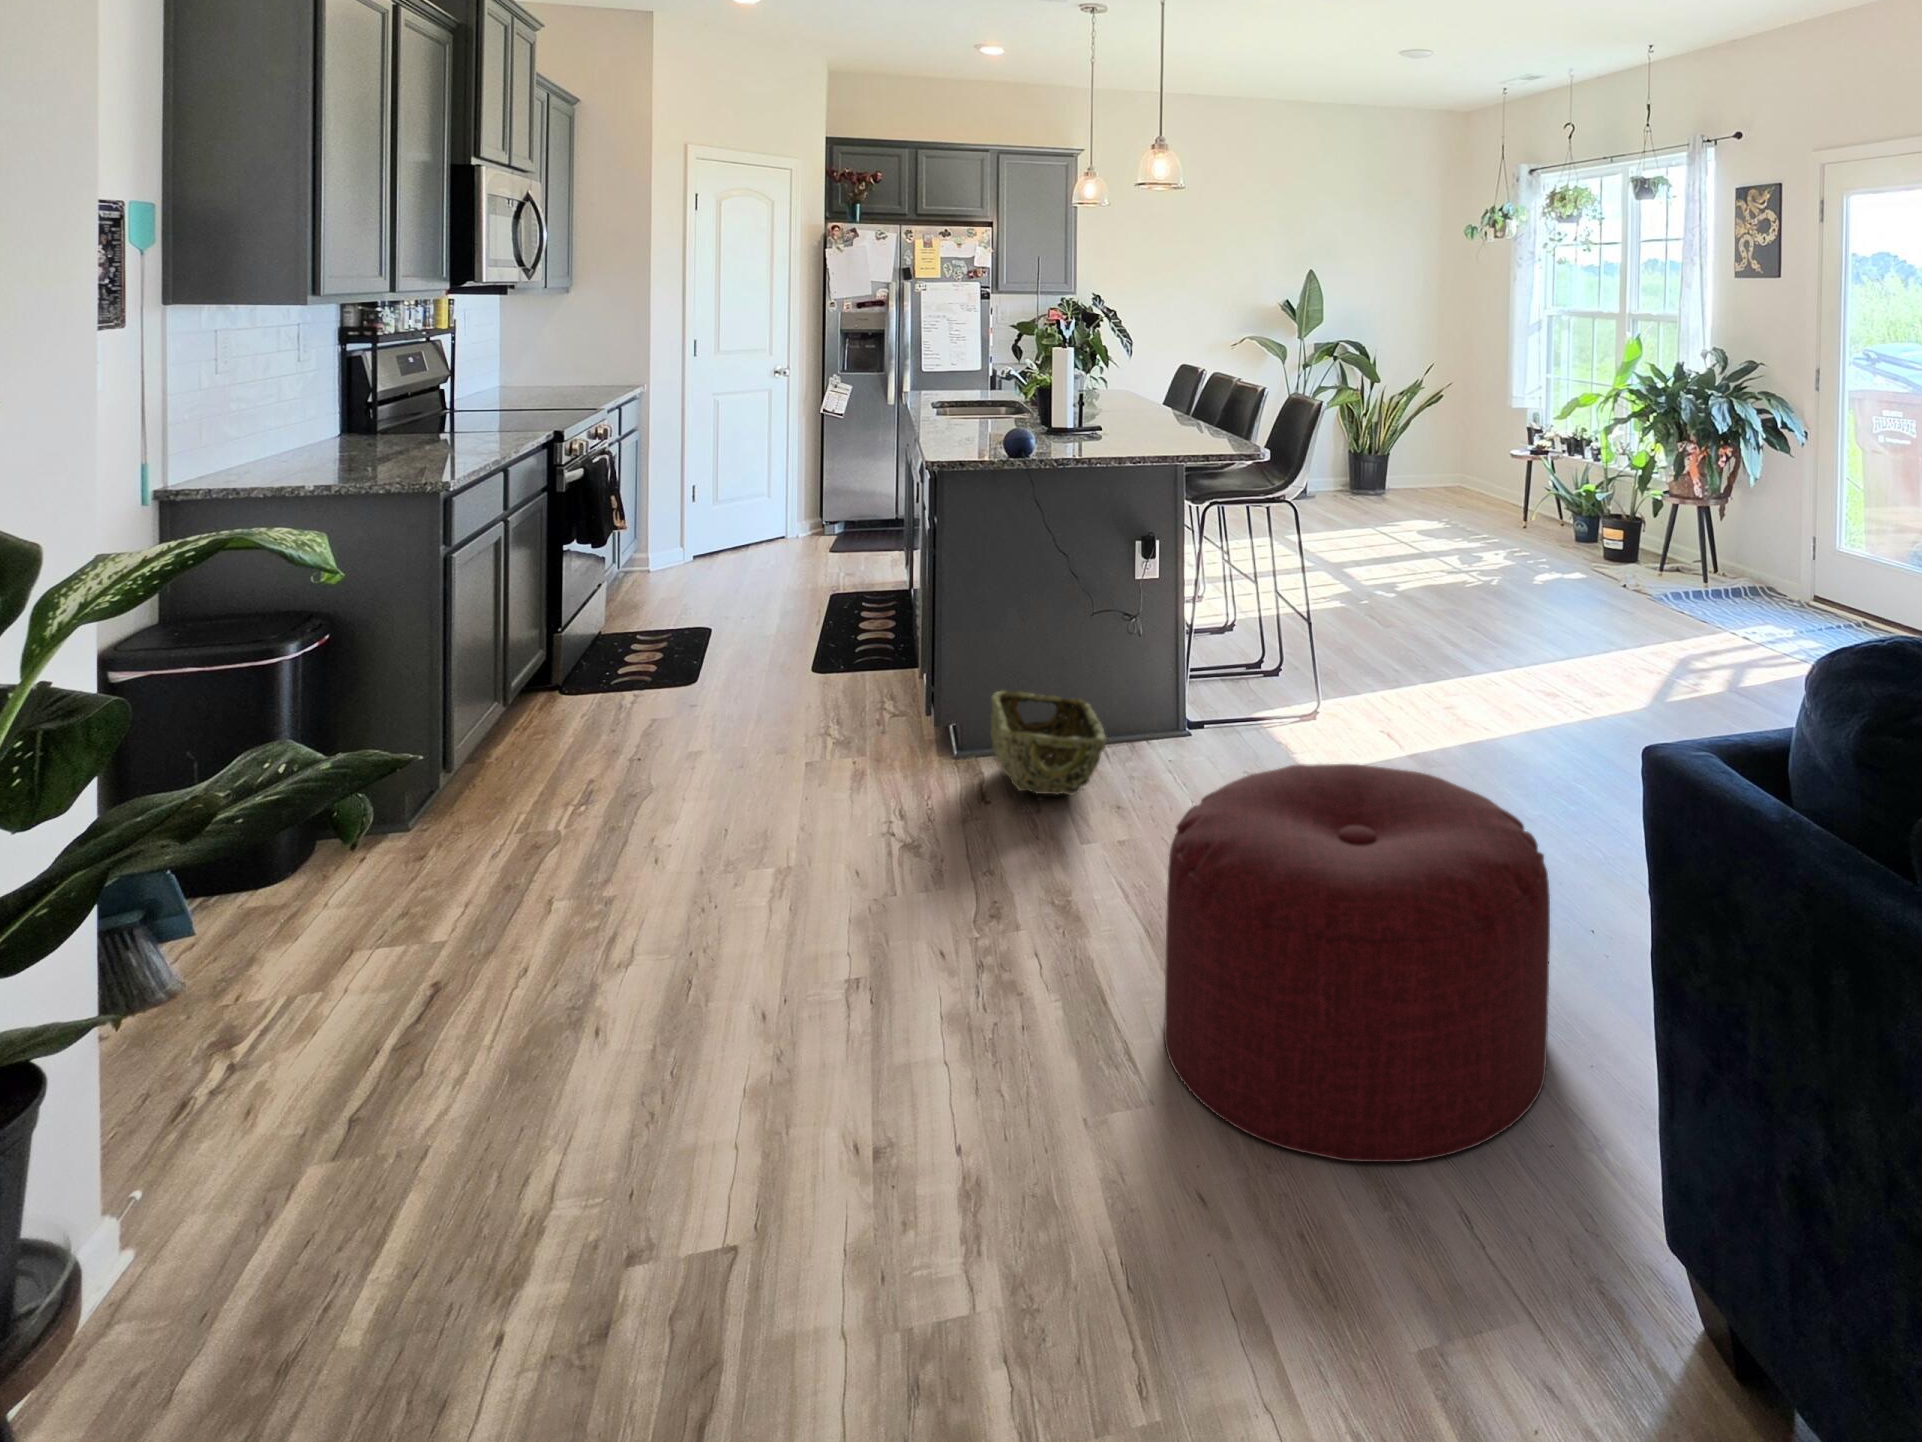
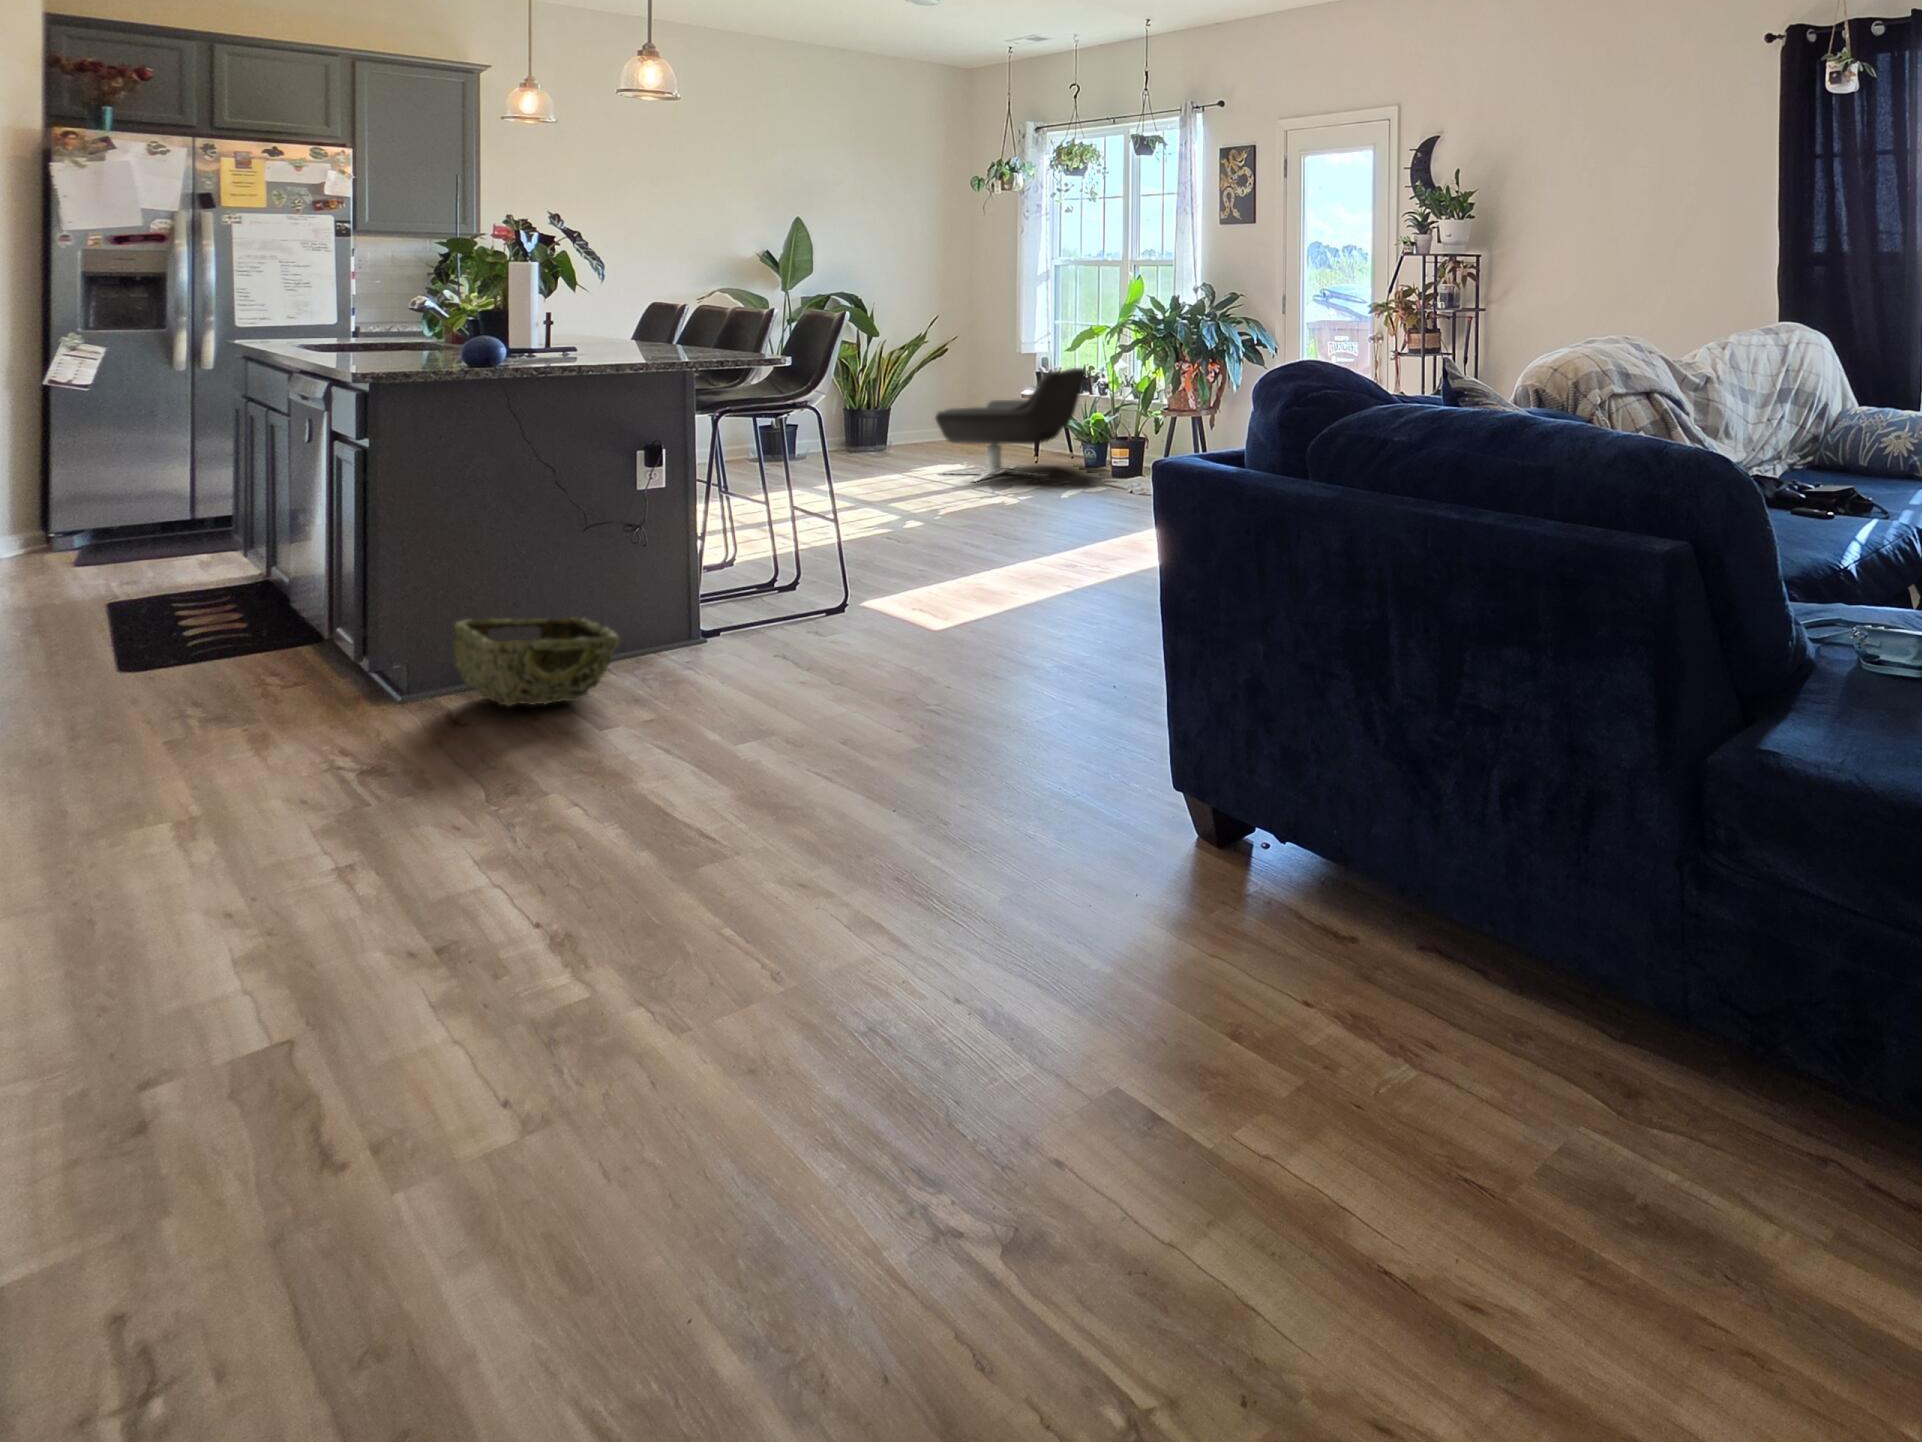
lounge chair: none [1423,433,1577,550] -> present [935,368,1086,482]
ottoman: present [1164,764,1550,1162] -> none [739,573,1090,848]

